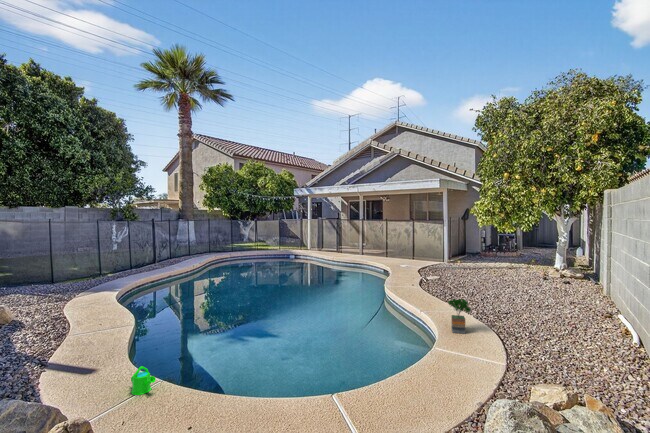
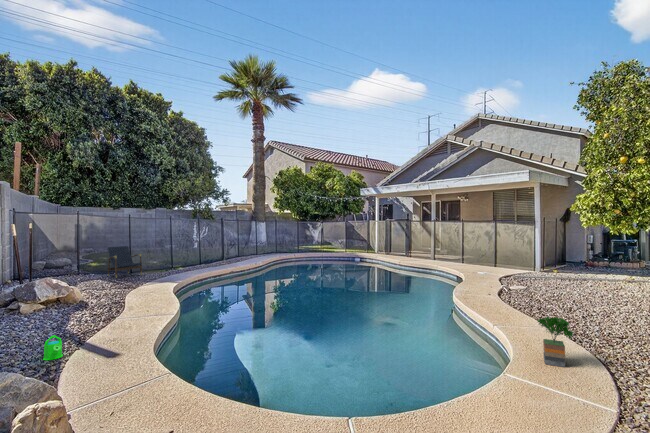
lounge chair: none [30,250,72,285] -> present [108,246,142,278]
watering can: present [131,366,156,395] -> present [43,335,63,360]

